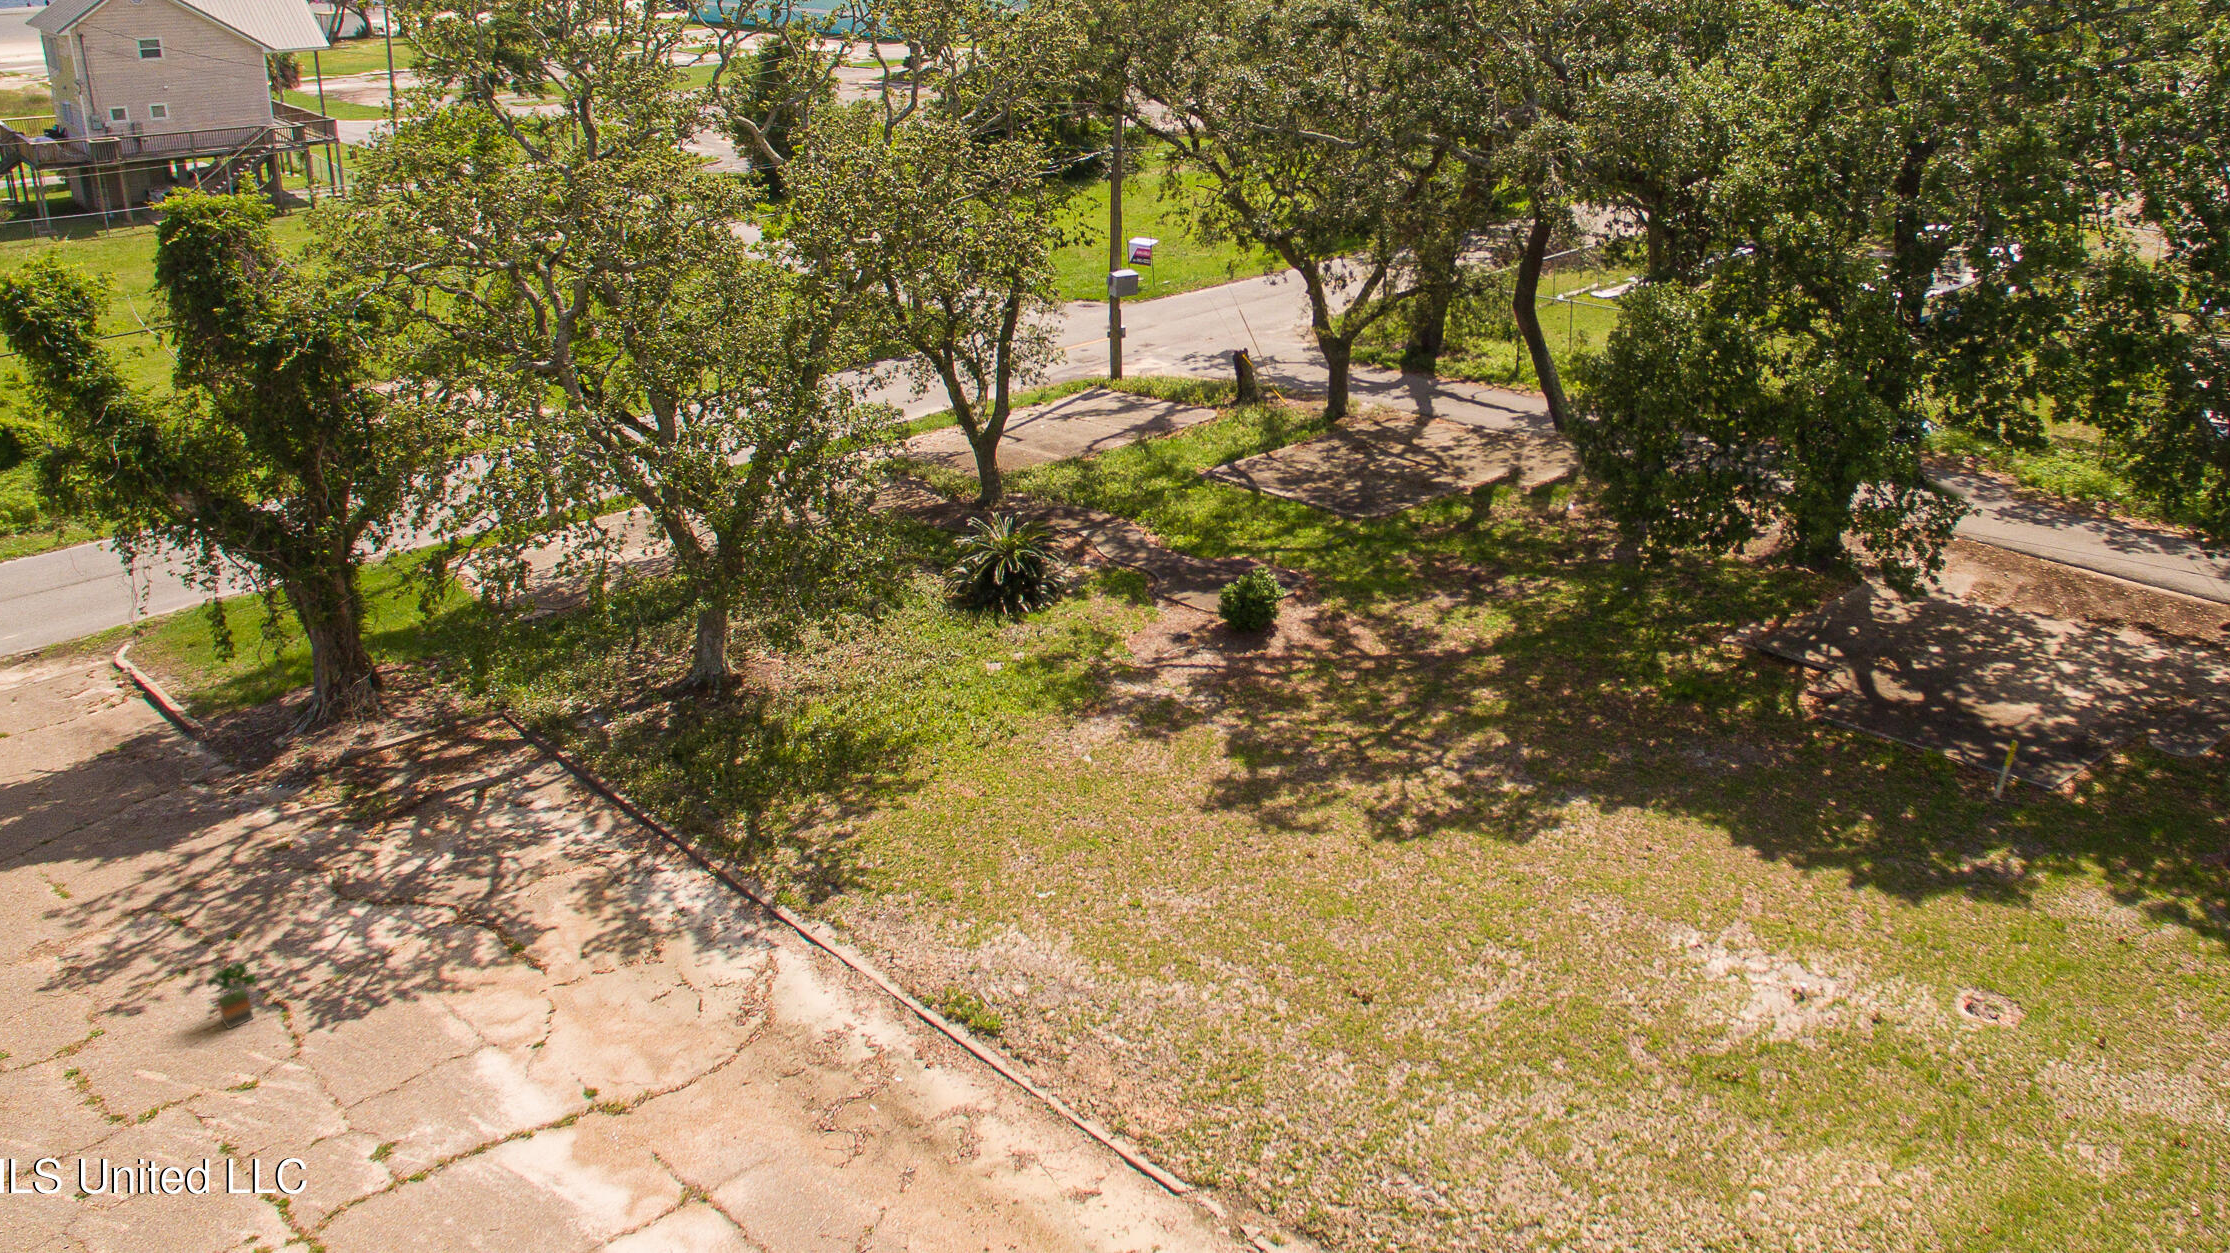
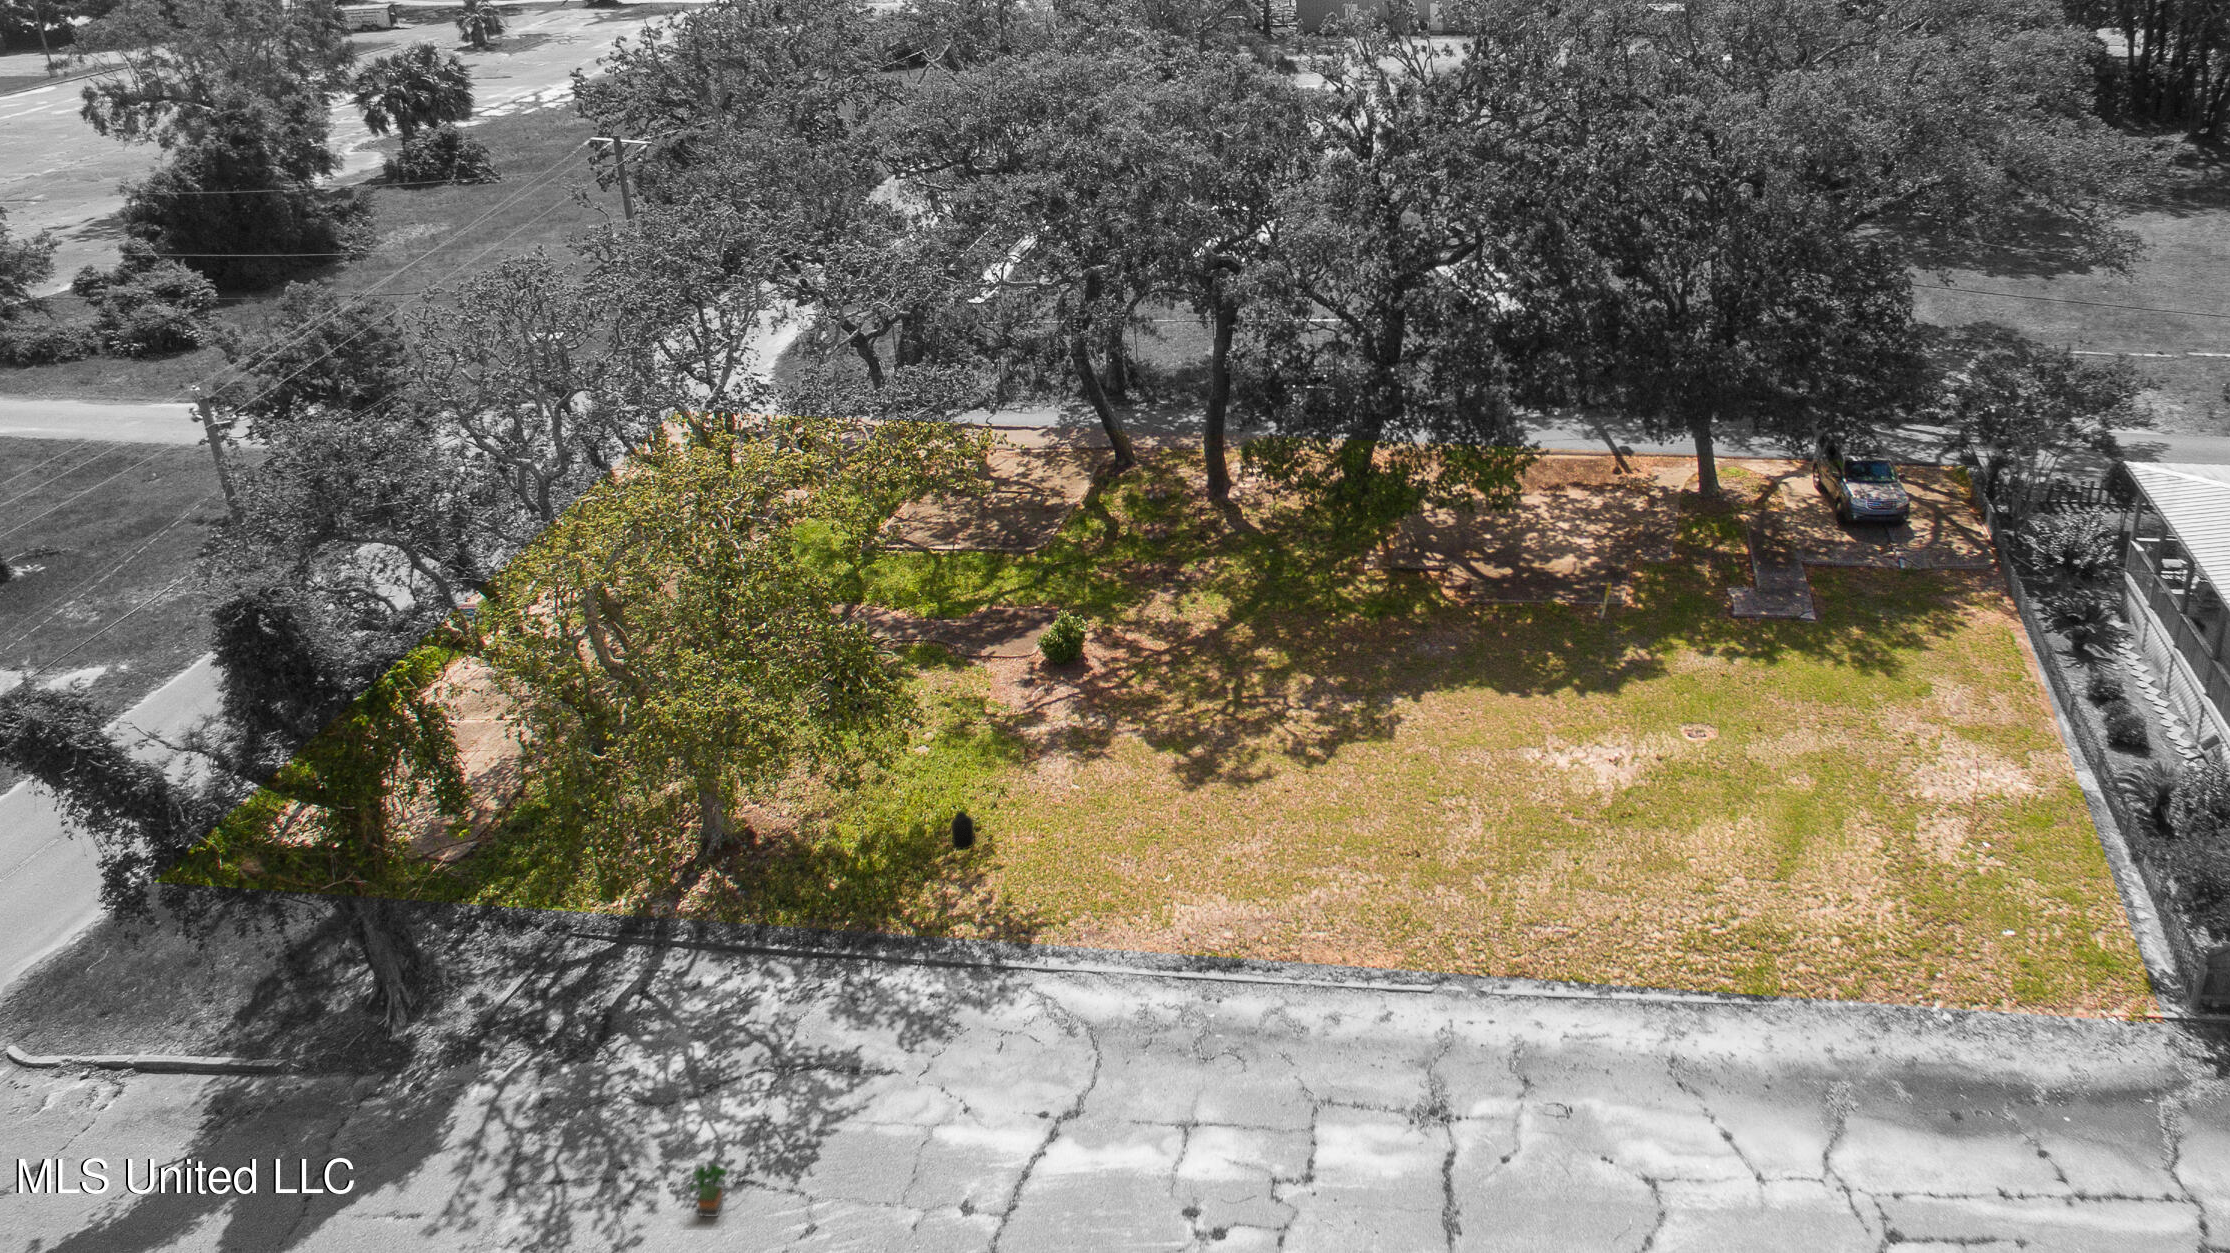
trash can: none [926,728,955,775] -> present [951,811,975,849]

